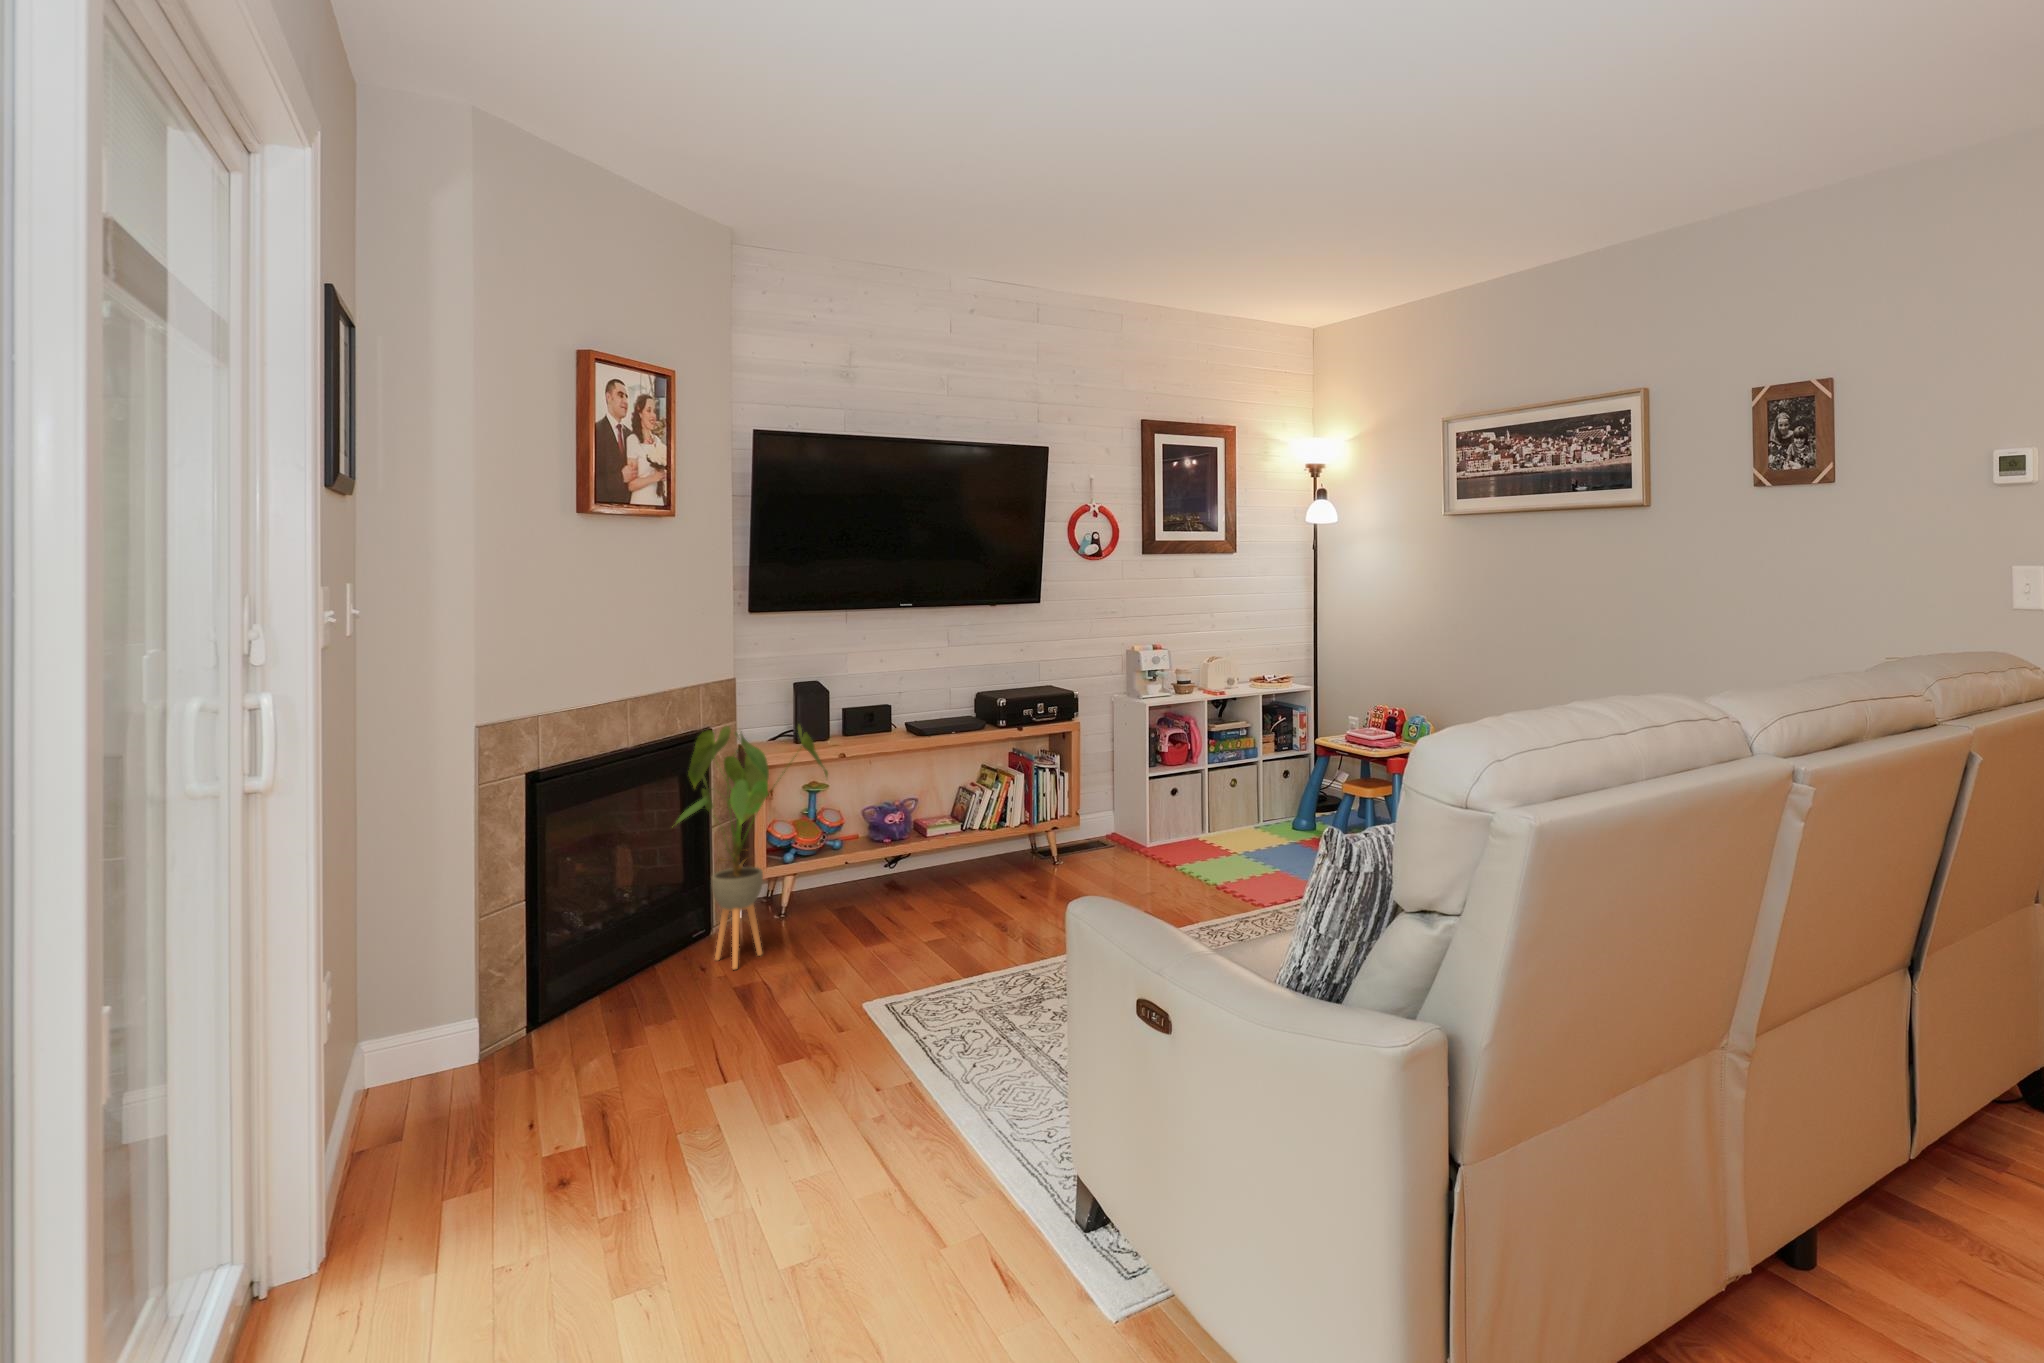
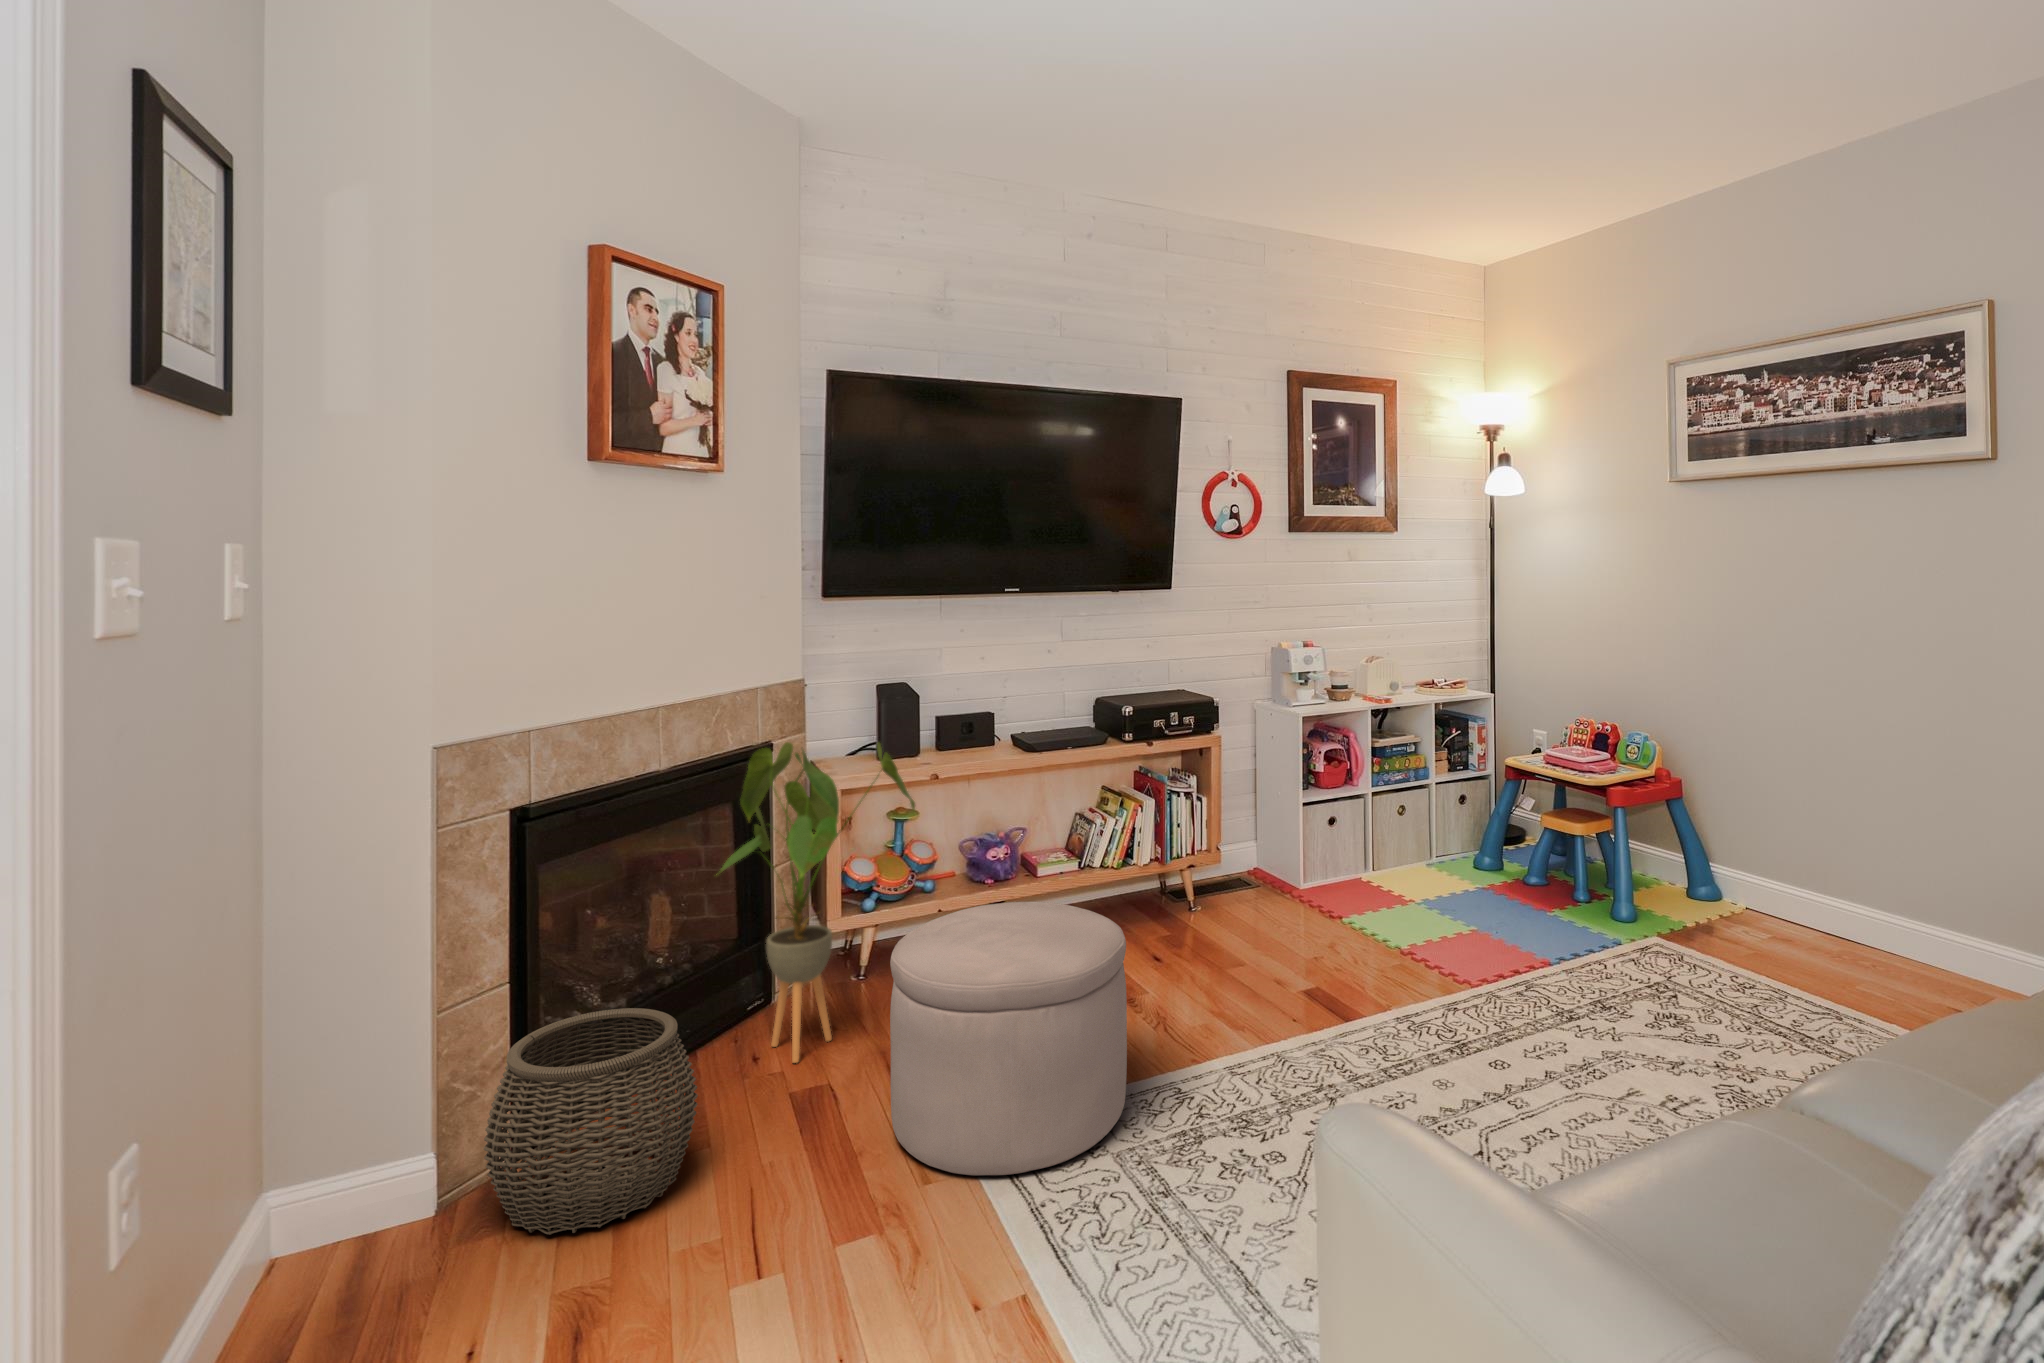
ottoman: none [811,841,988,1028] -> present [890,902,1127,1175]
woven basket: none [514,917,668,1070] -> present [484,1008,698,1235]

